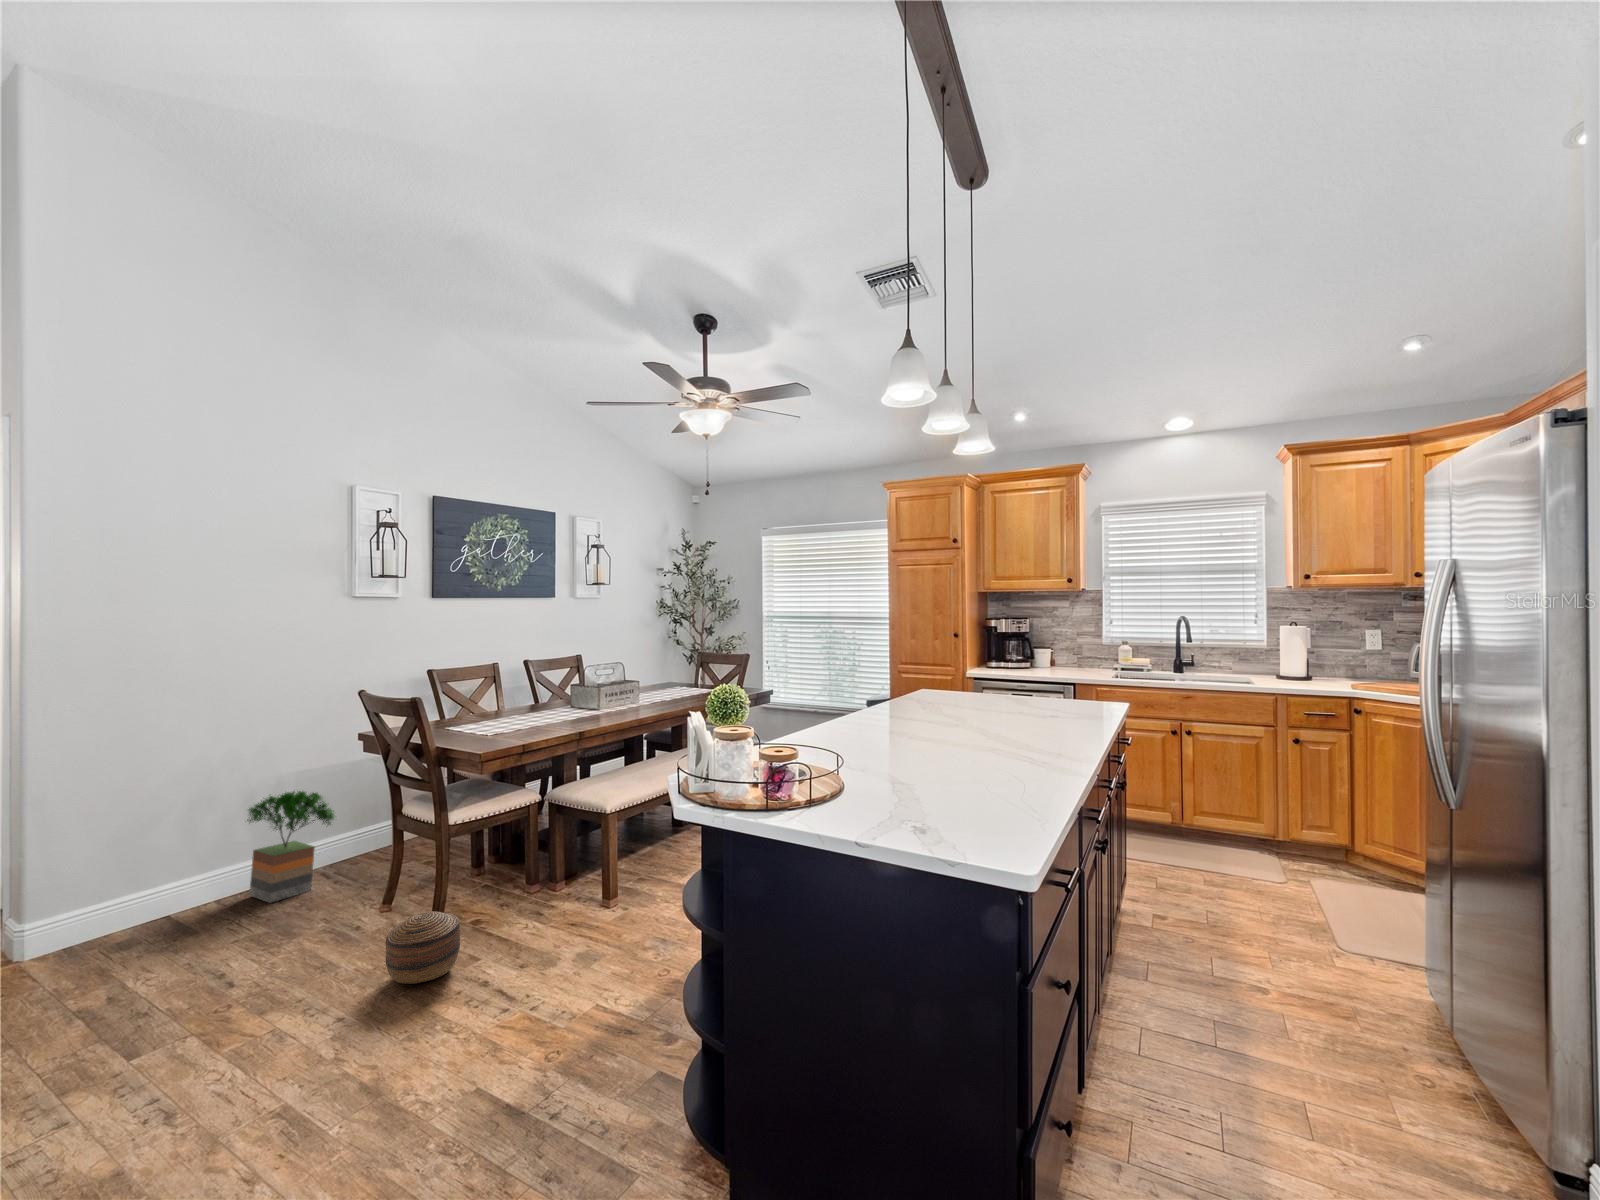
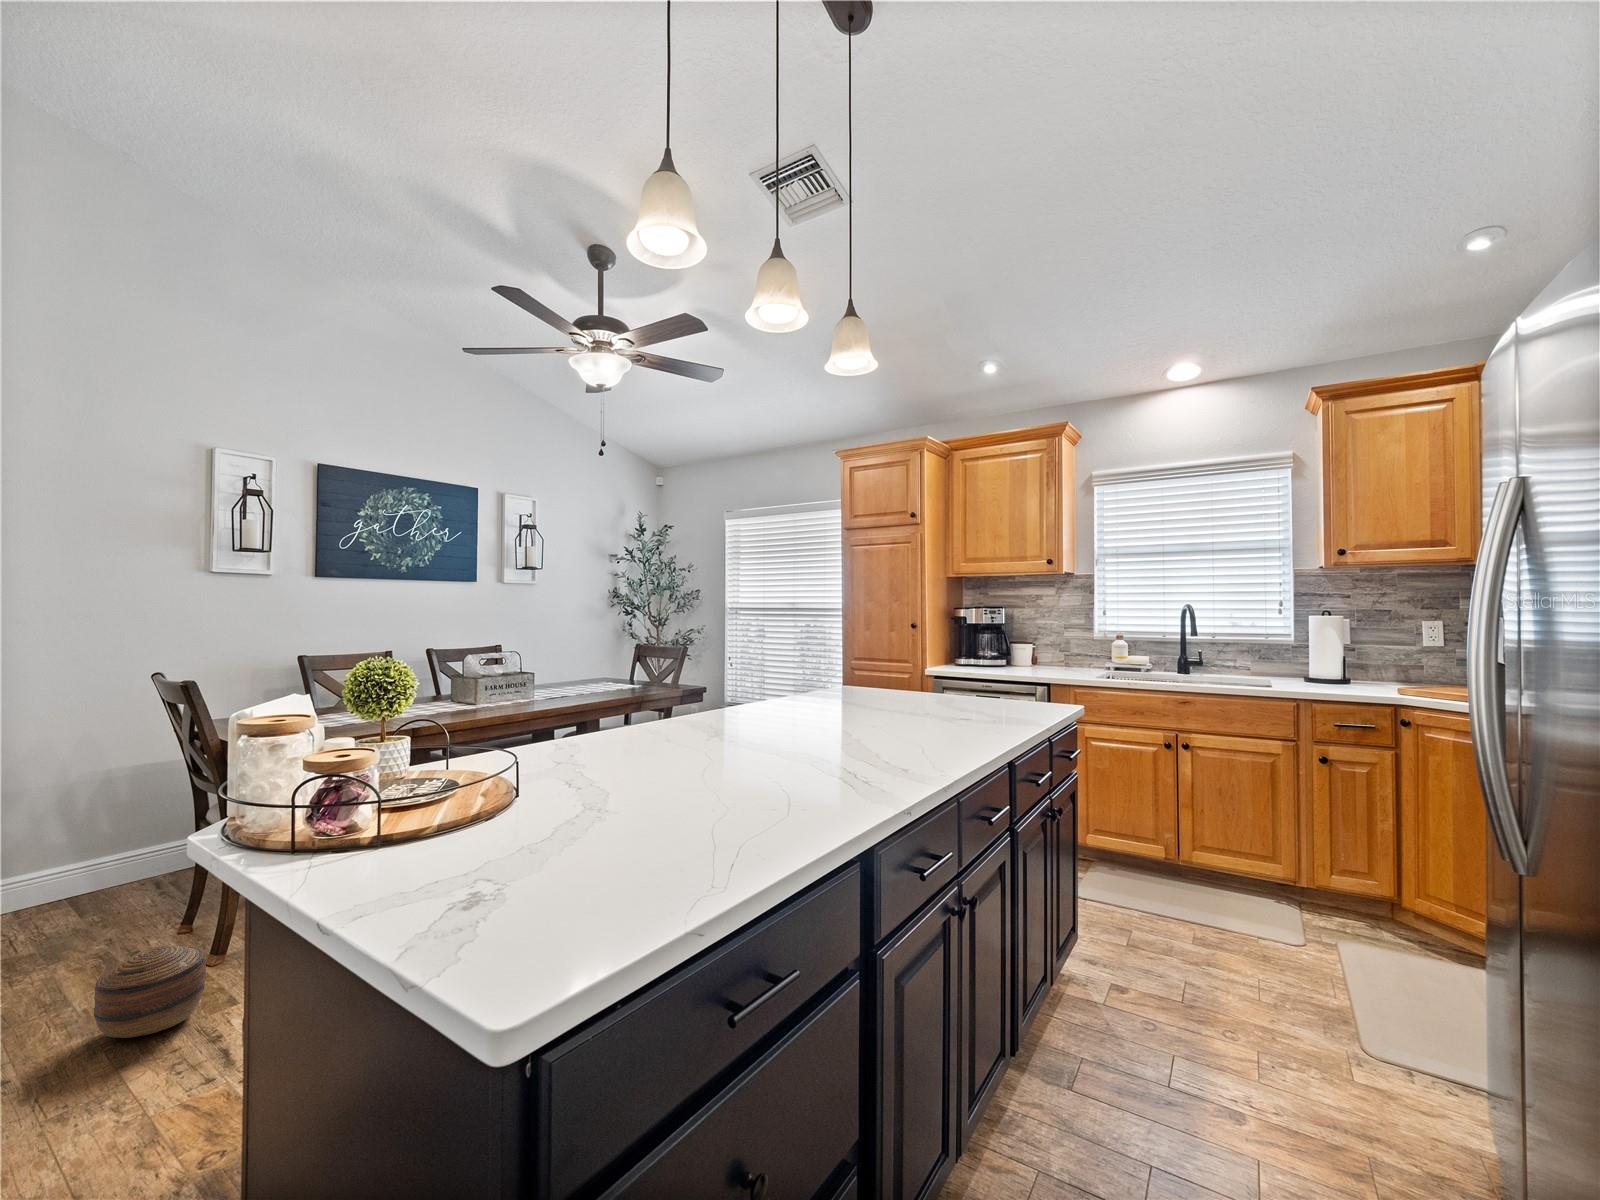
potted tree: present [247,791,335,903] -> none [41,789,157,921]

